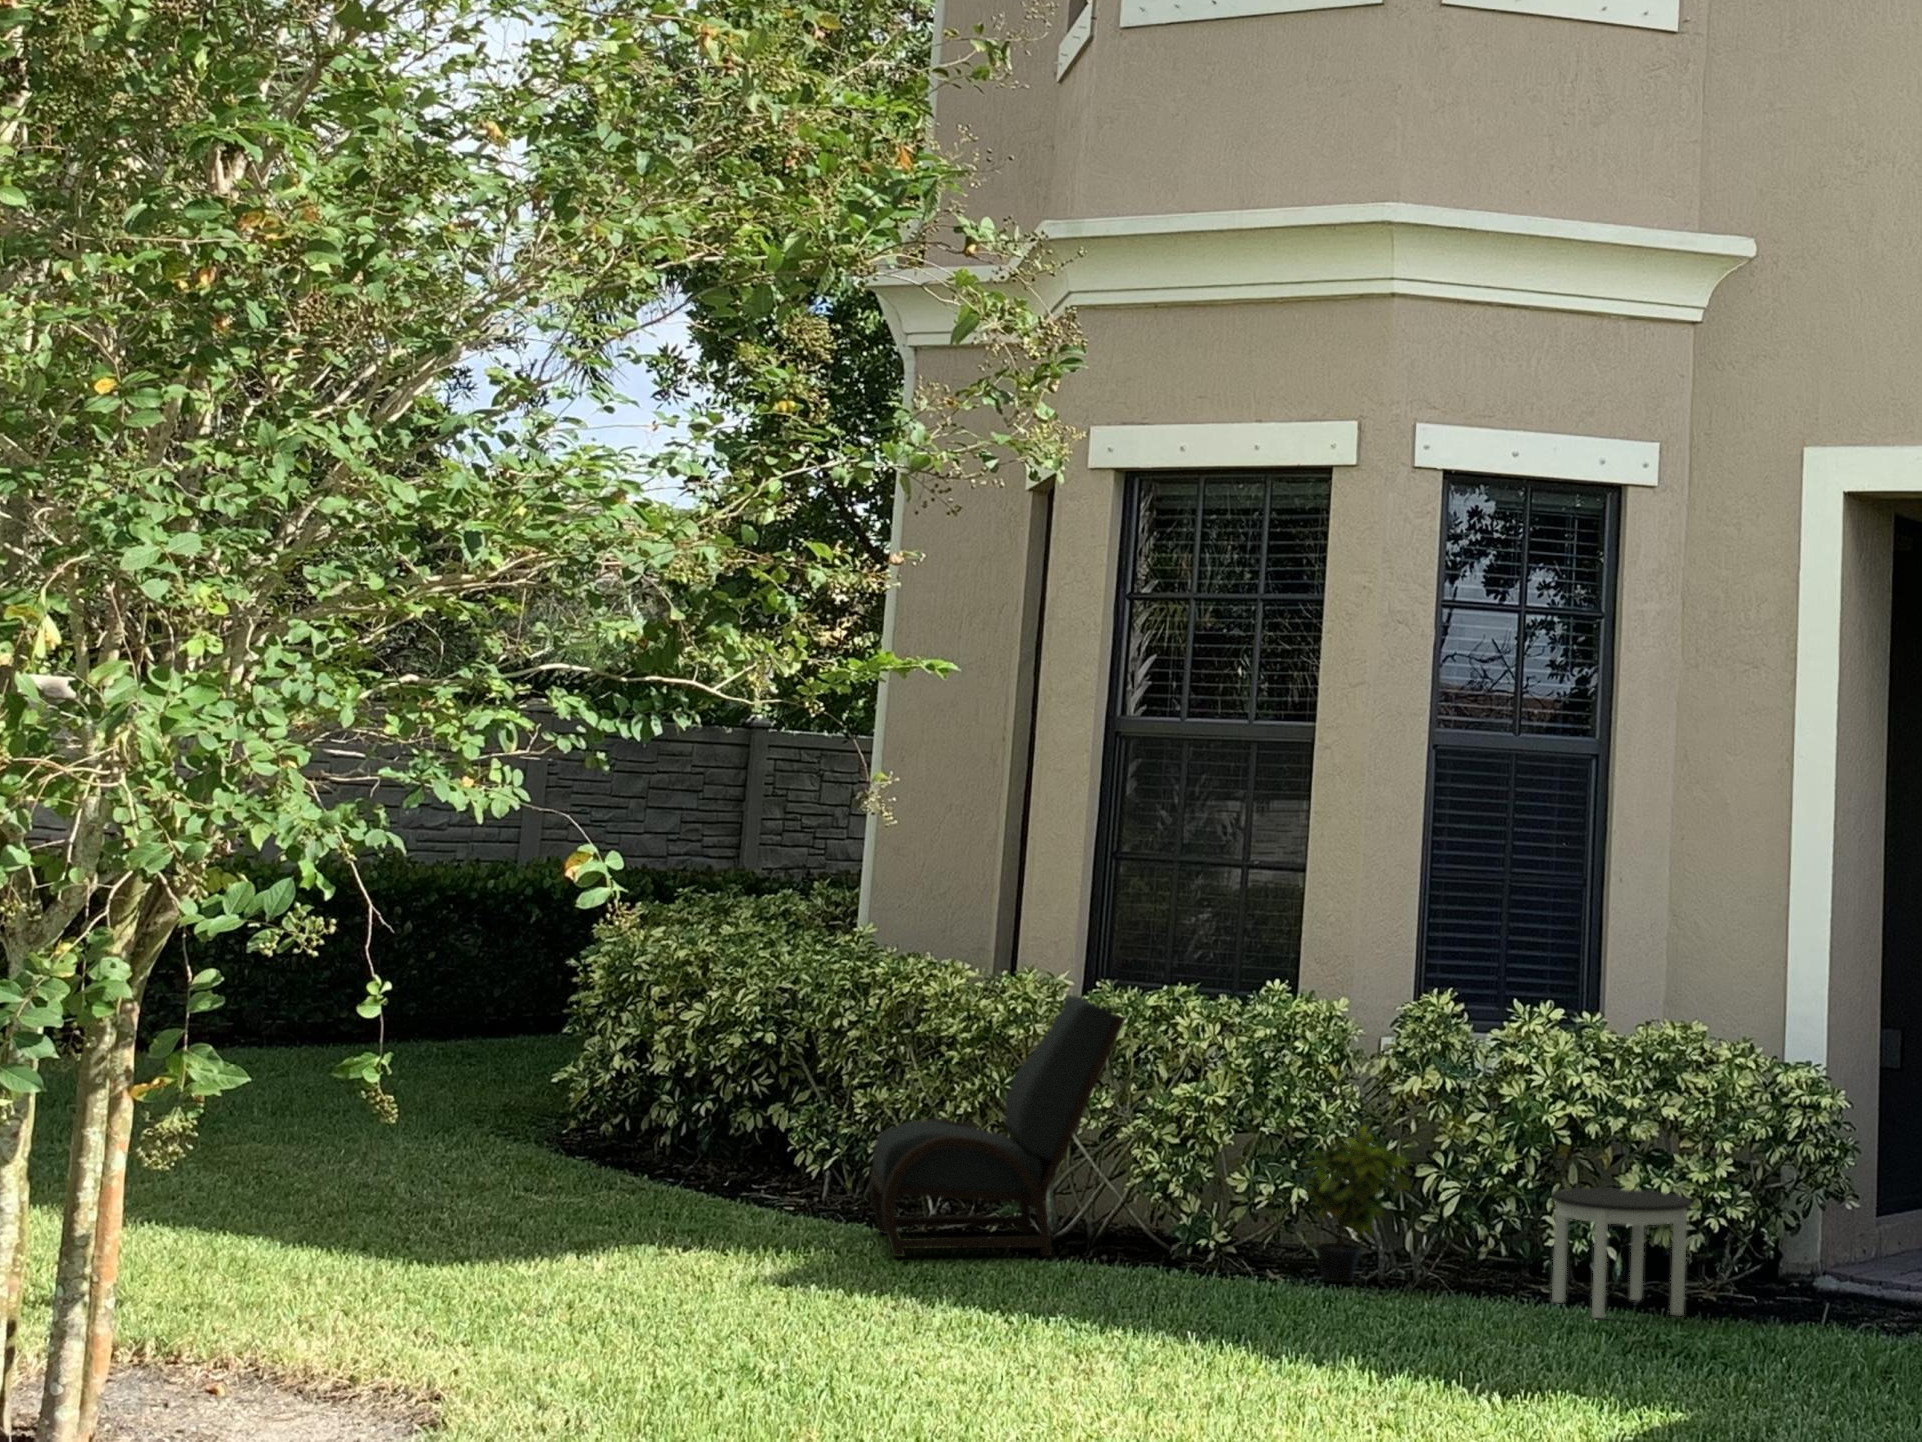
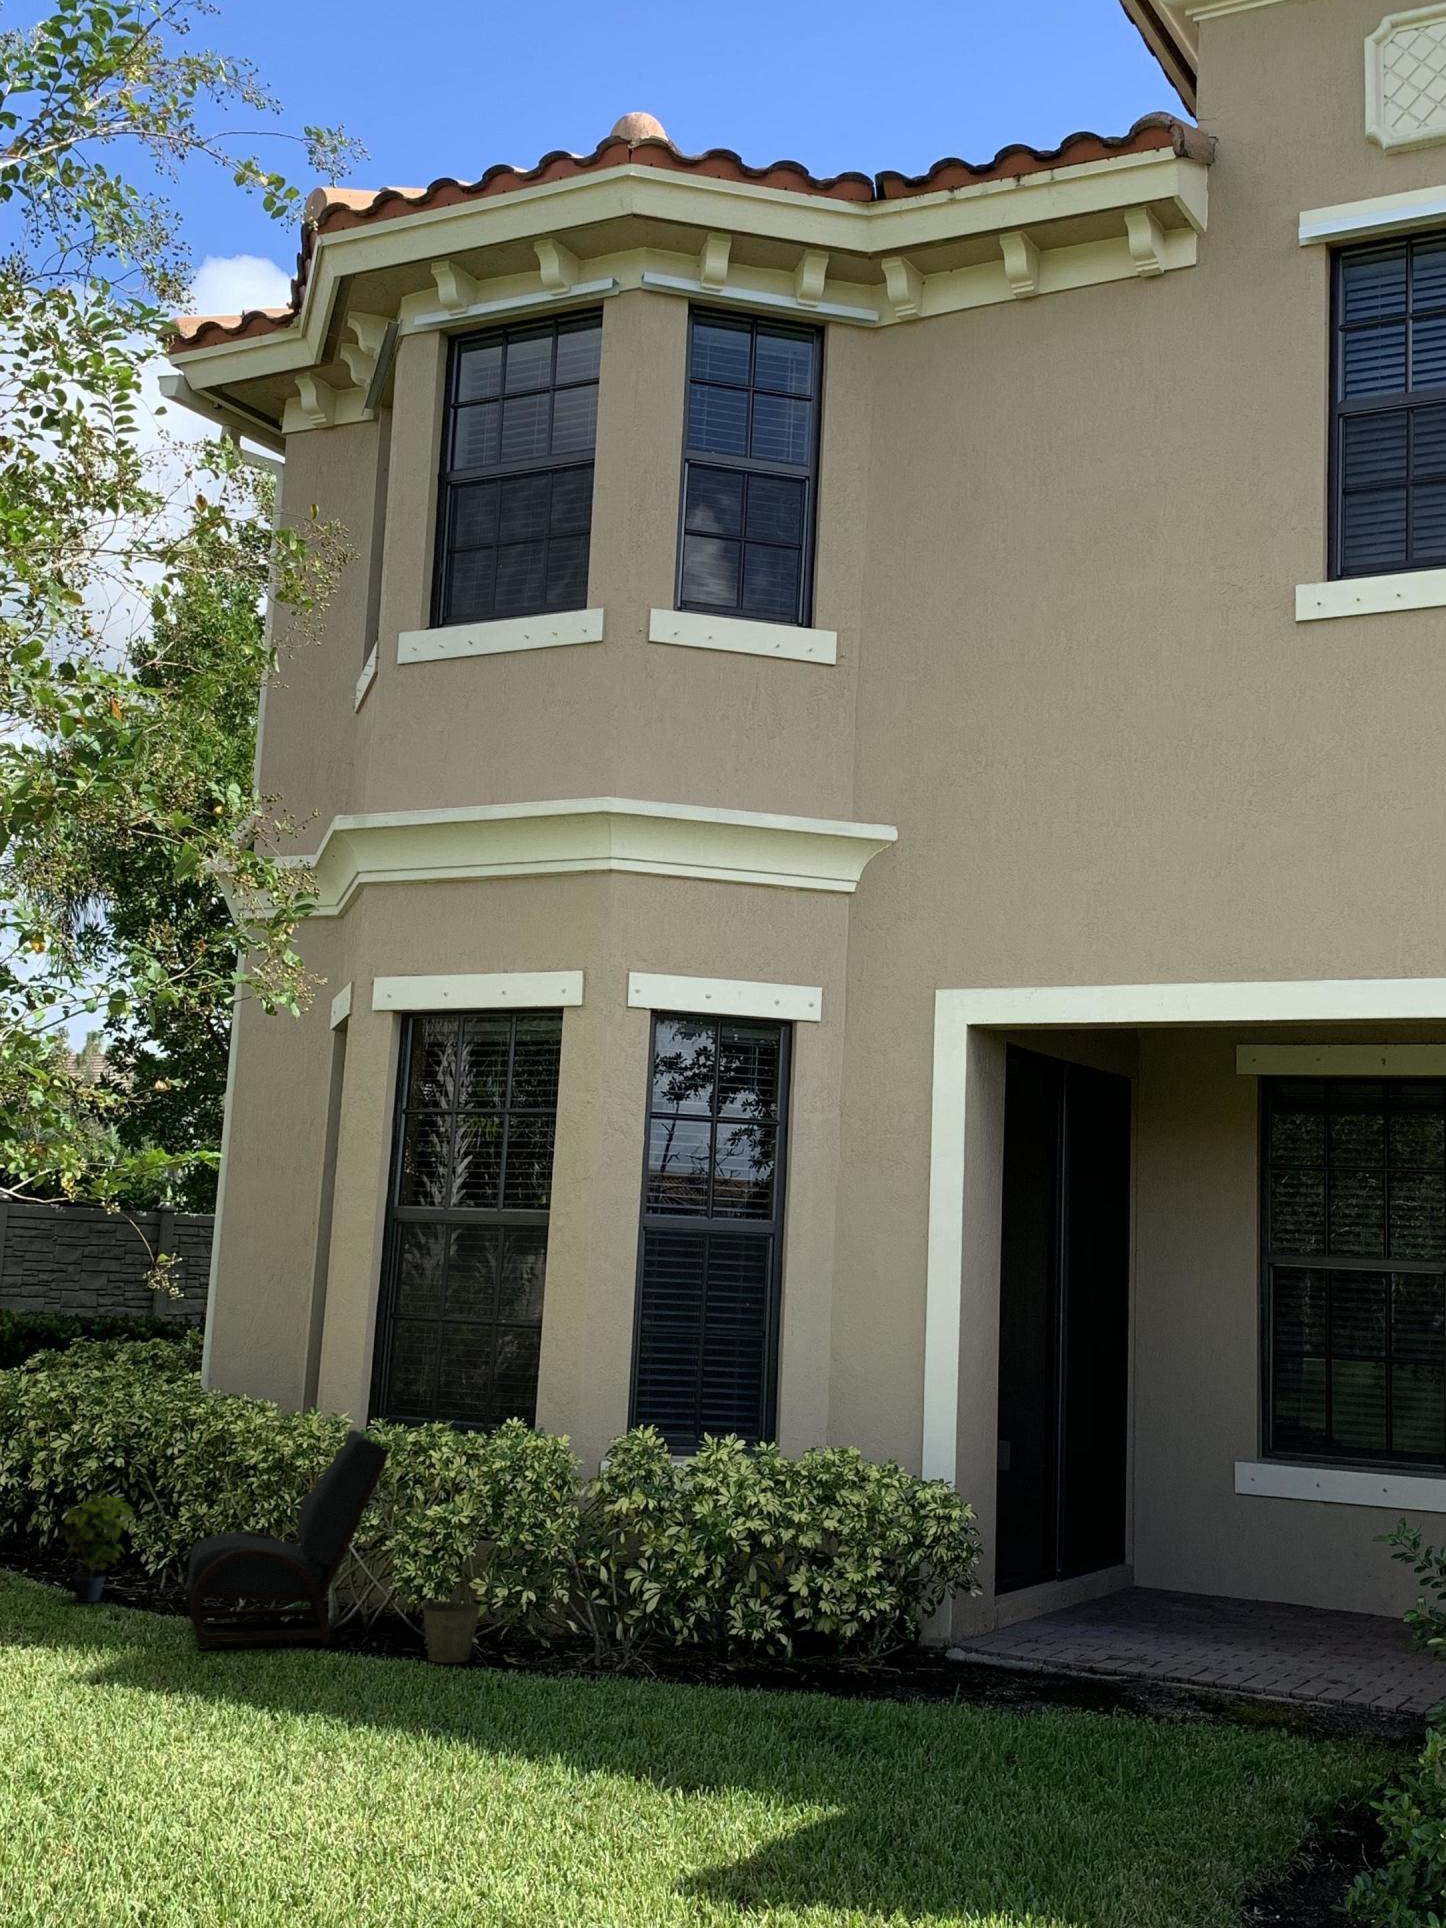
potted plant: present [1304,1126,1411,1282] -> present [59,1490,134,1602]
bucket: none [1167,1163,1240,1276] -> present [422,1570,481,1663]
round table: present [1551,1188,1691,1318] -> none [733,1588,847,1700]

